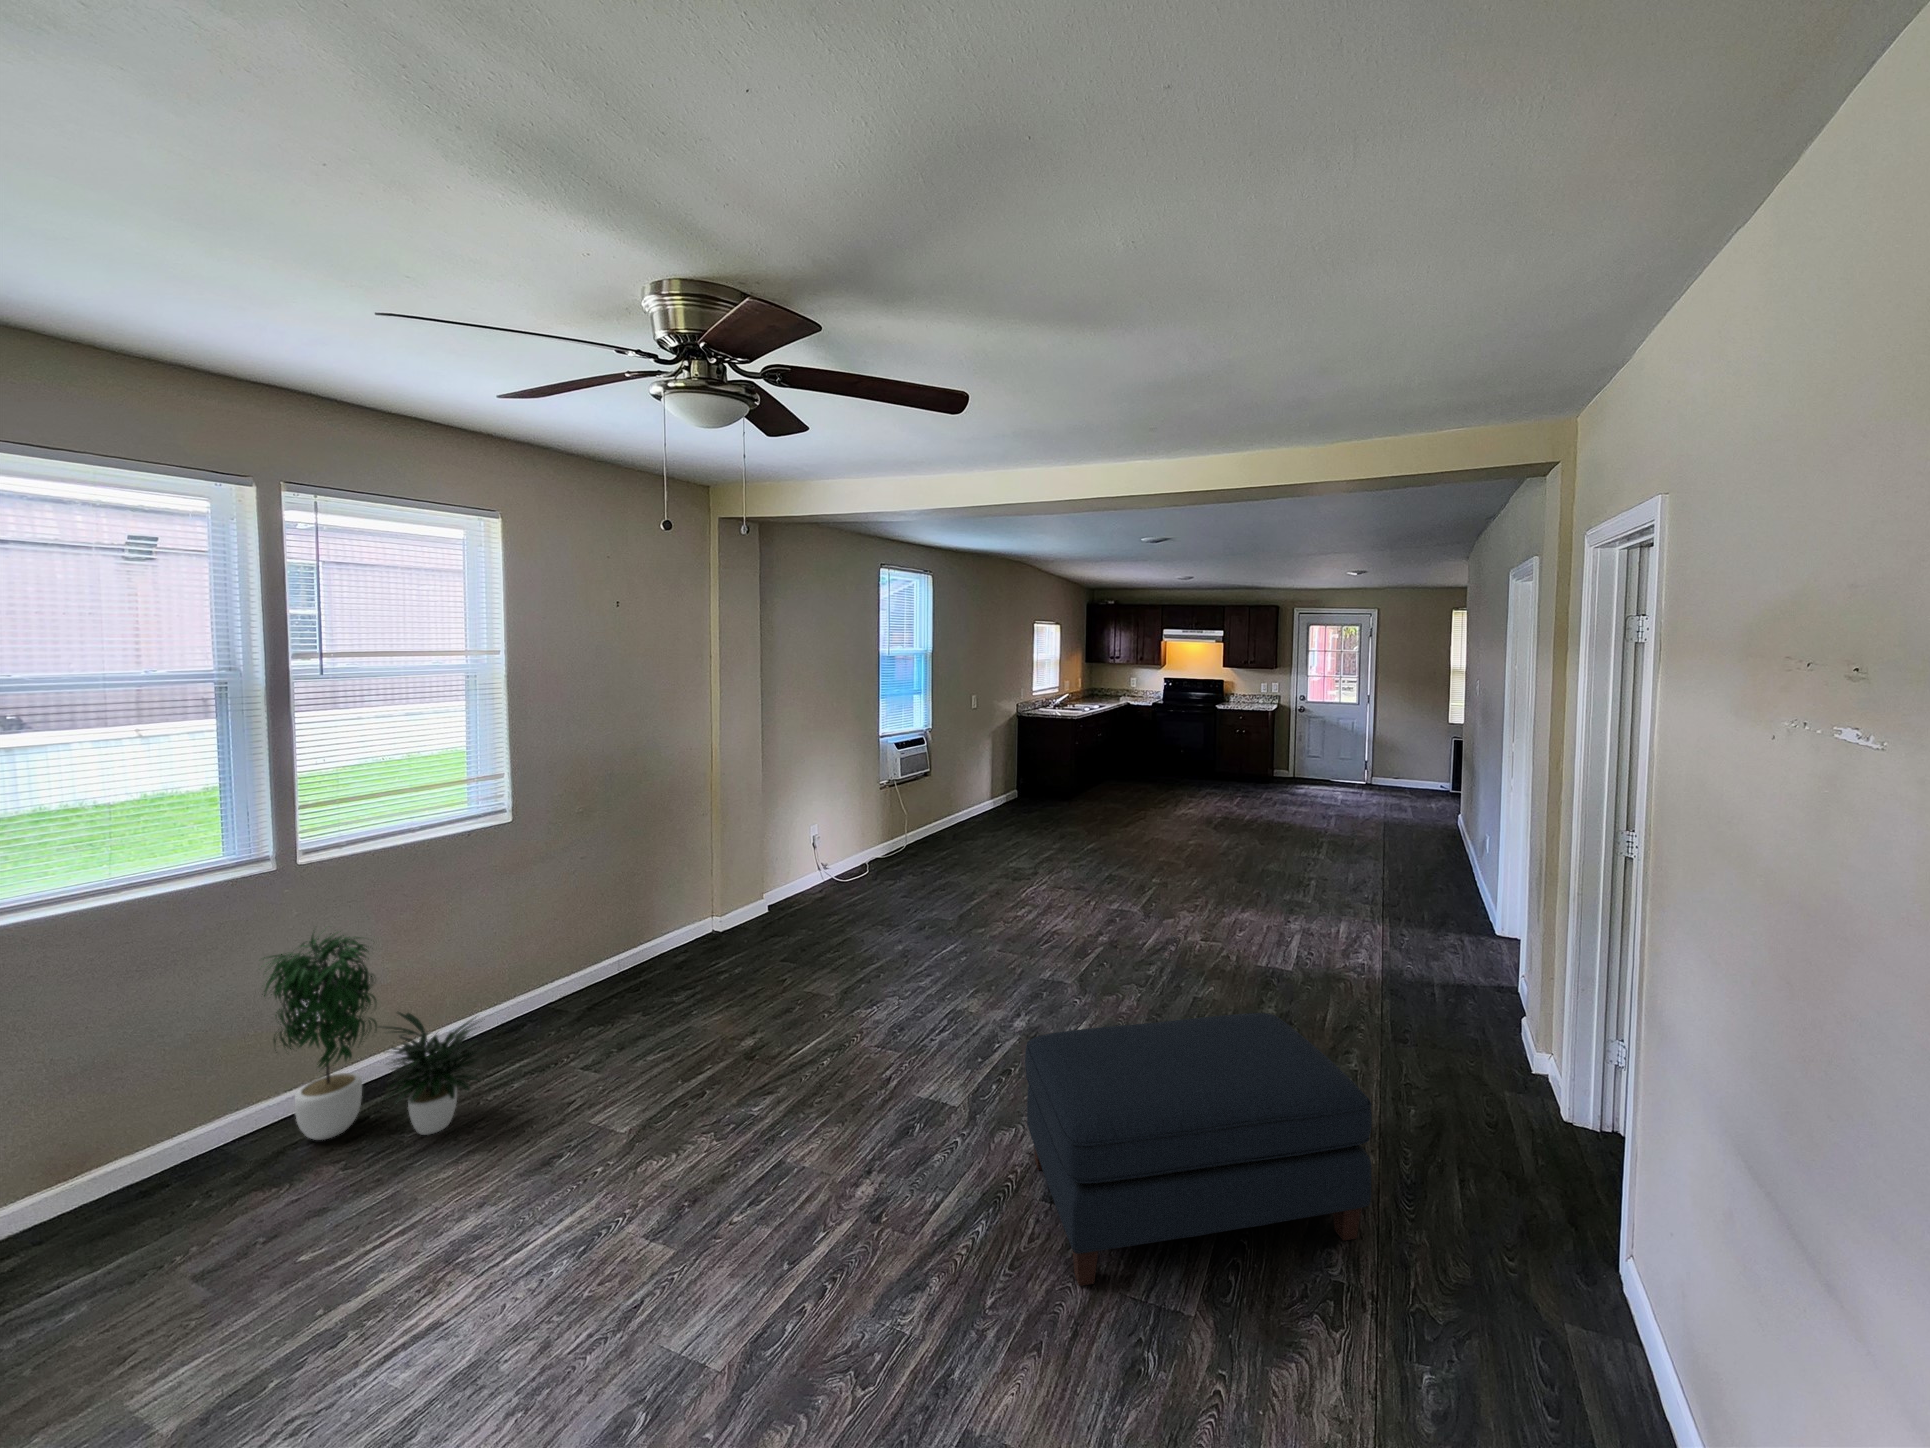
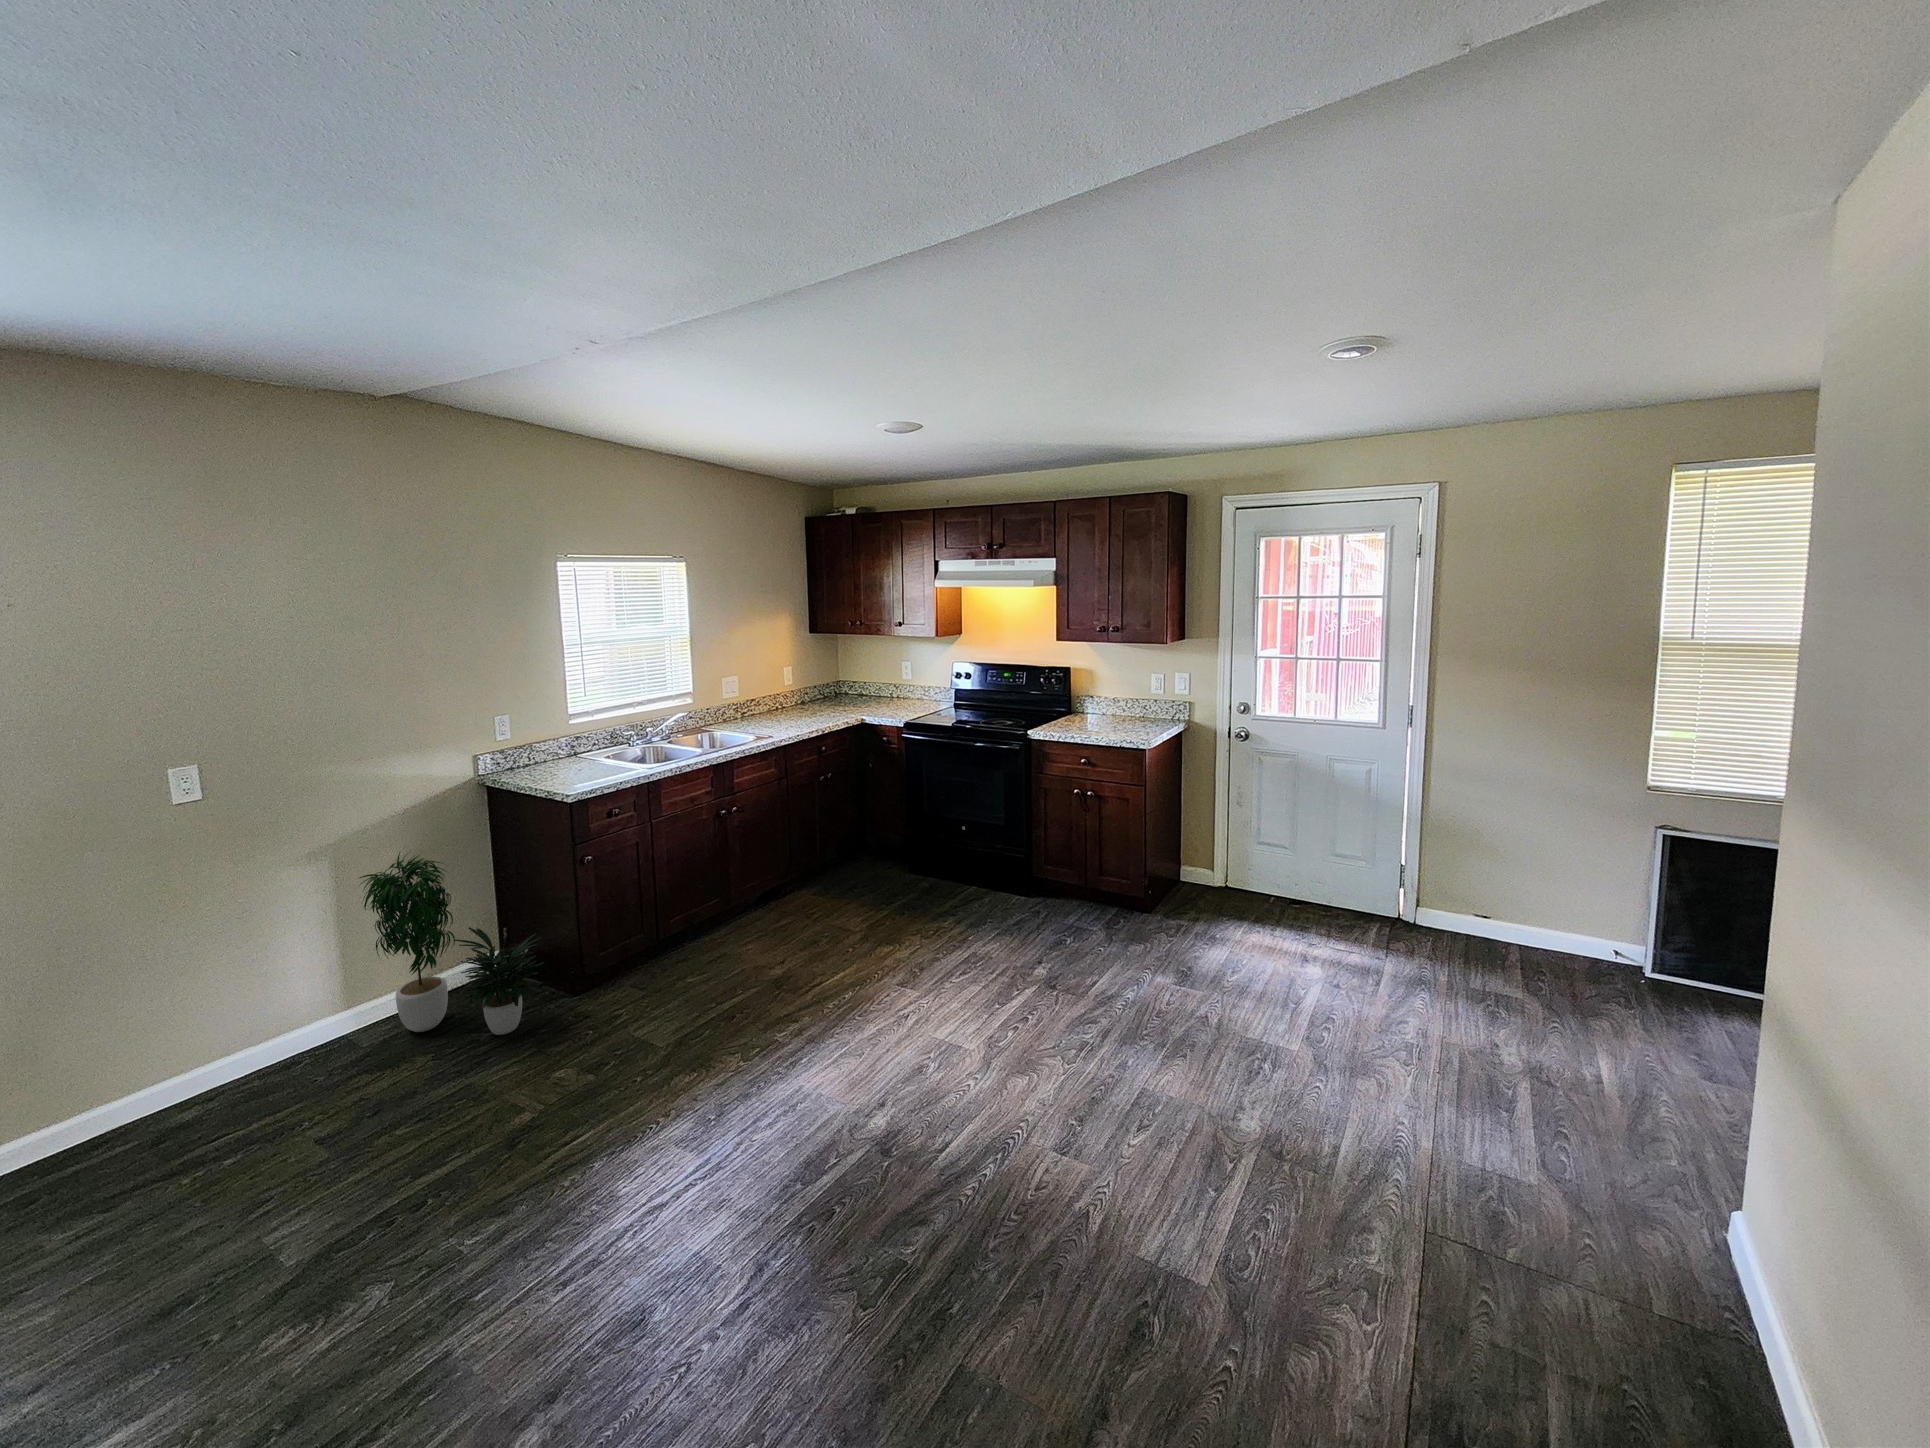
ottoman: present [1025,1013,1372,1286] -> none [1035,979,1424,1241]

